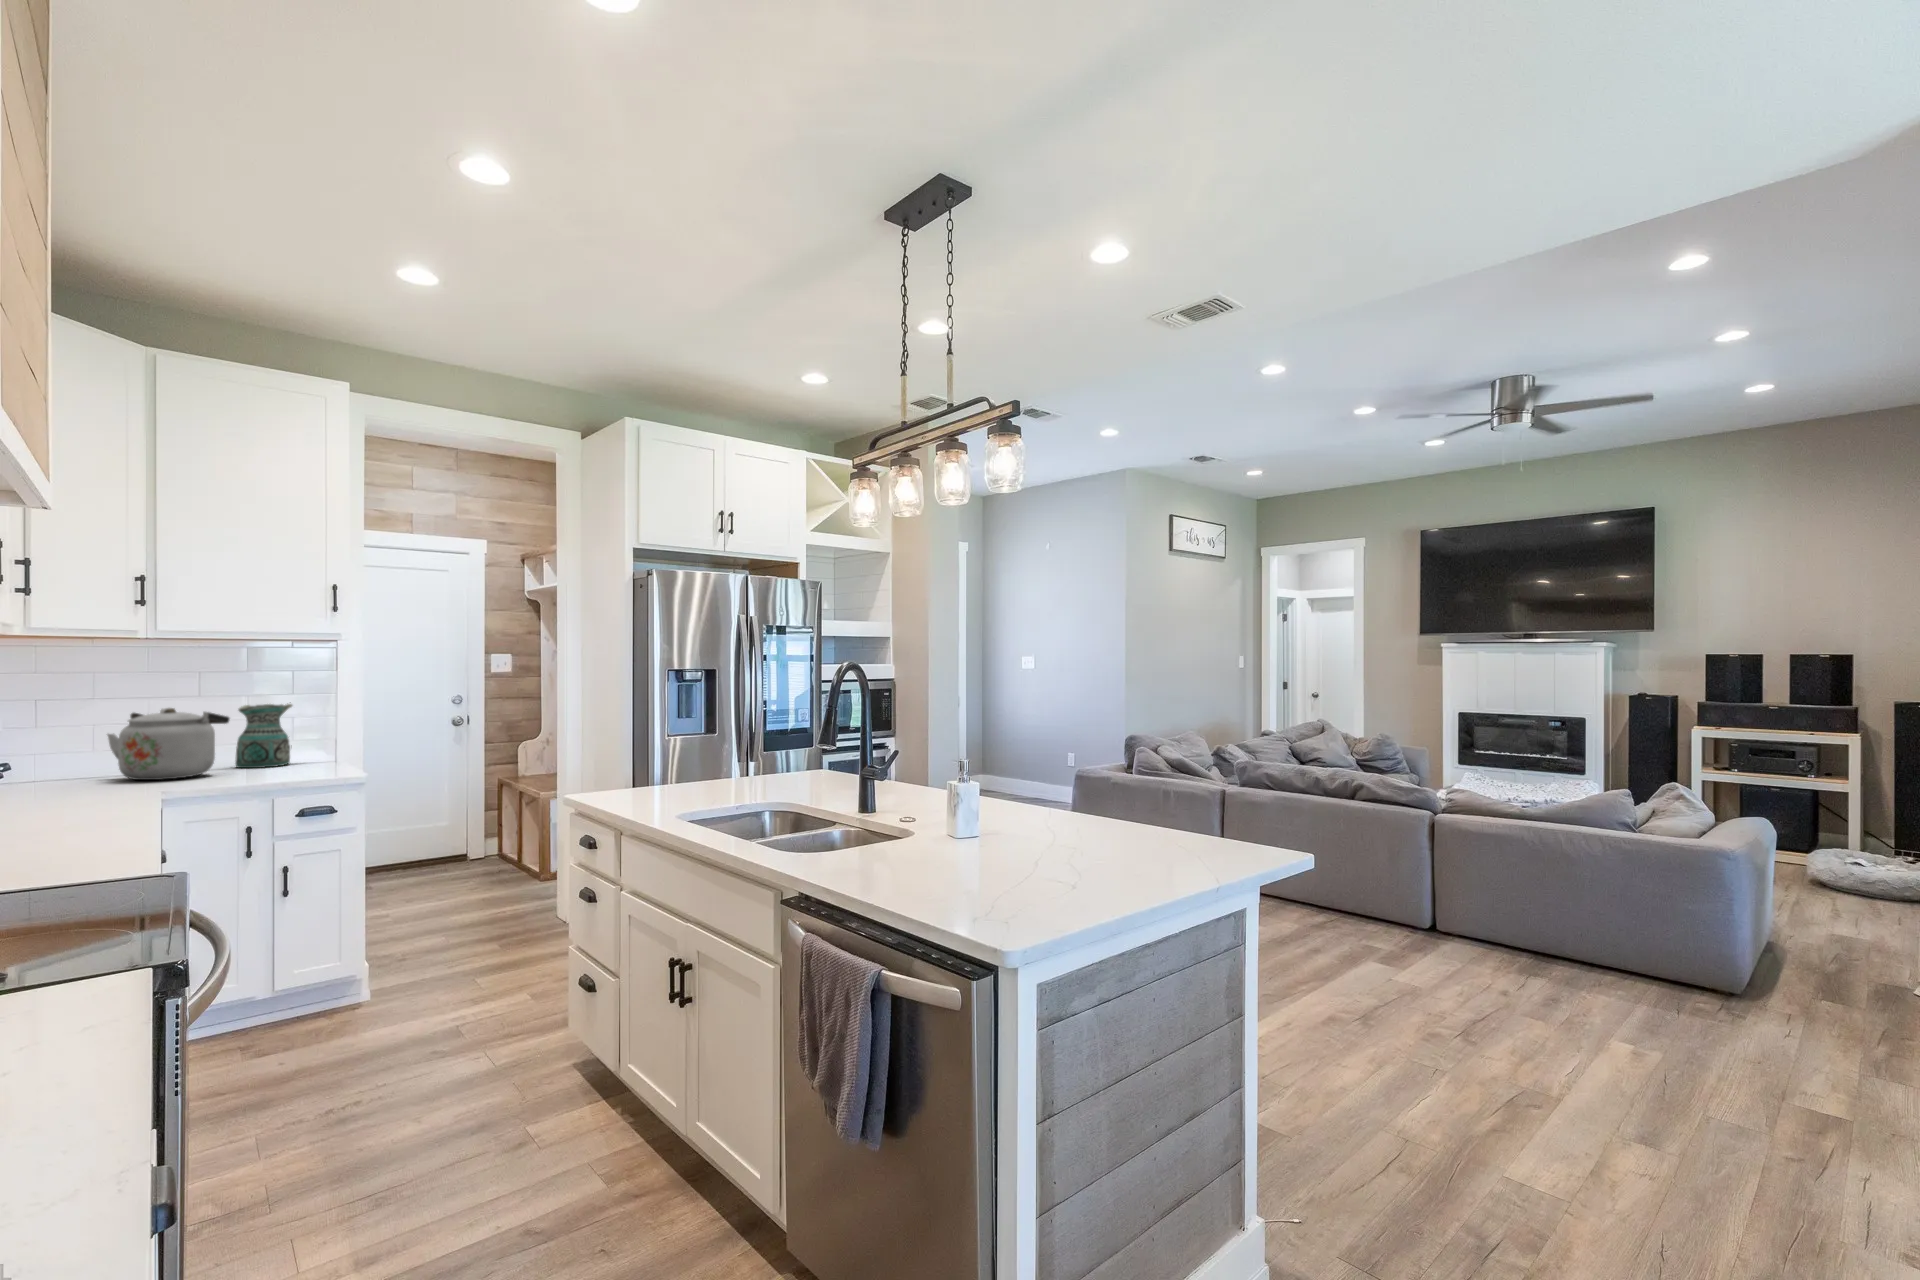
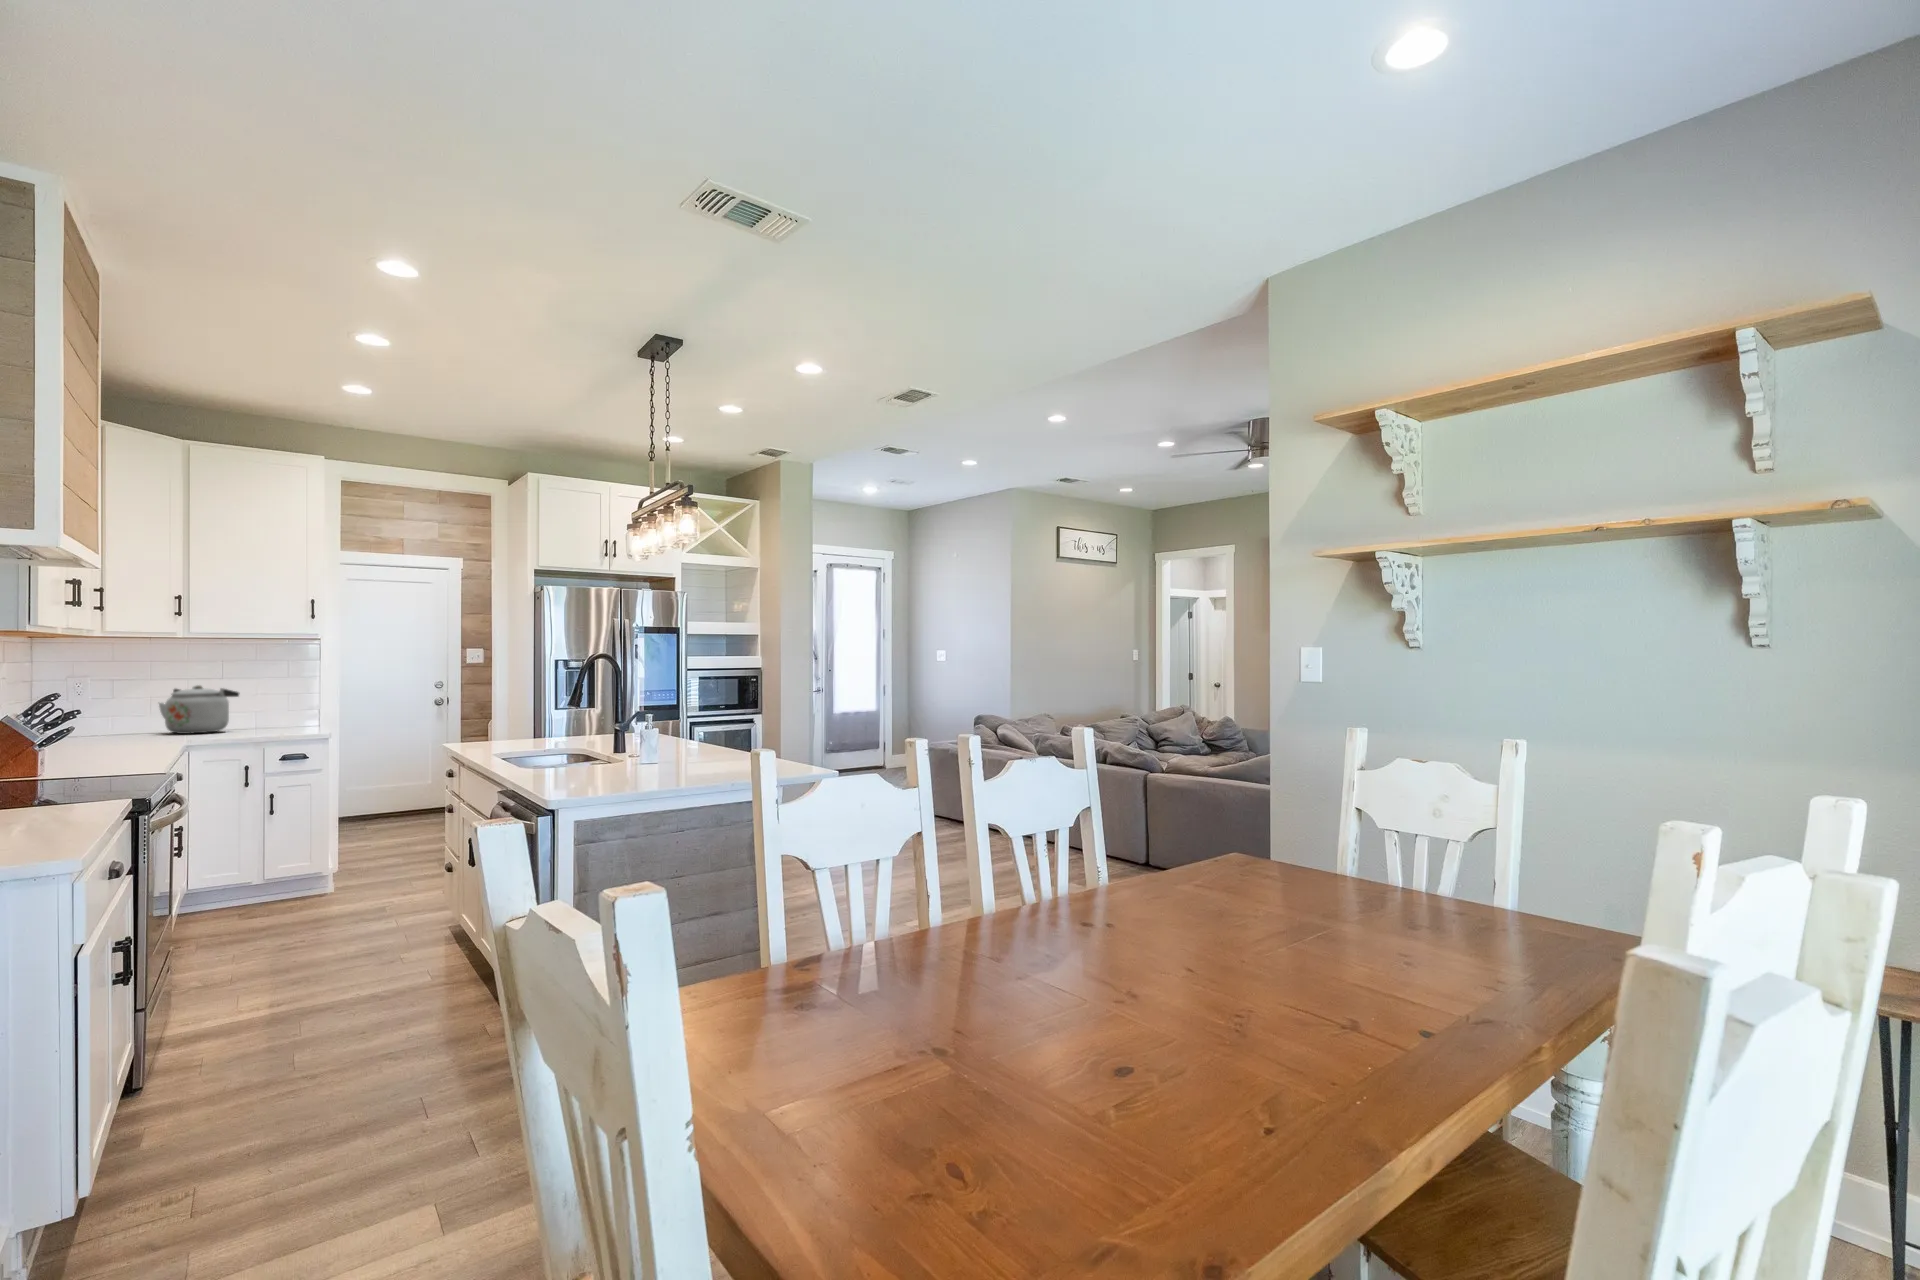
ceramic pitcher: present [235,704,292,768] -> none [247,683,297,729]

